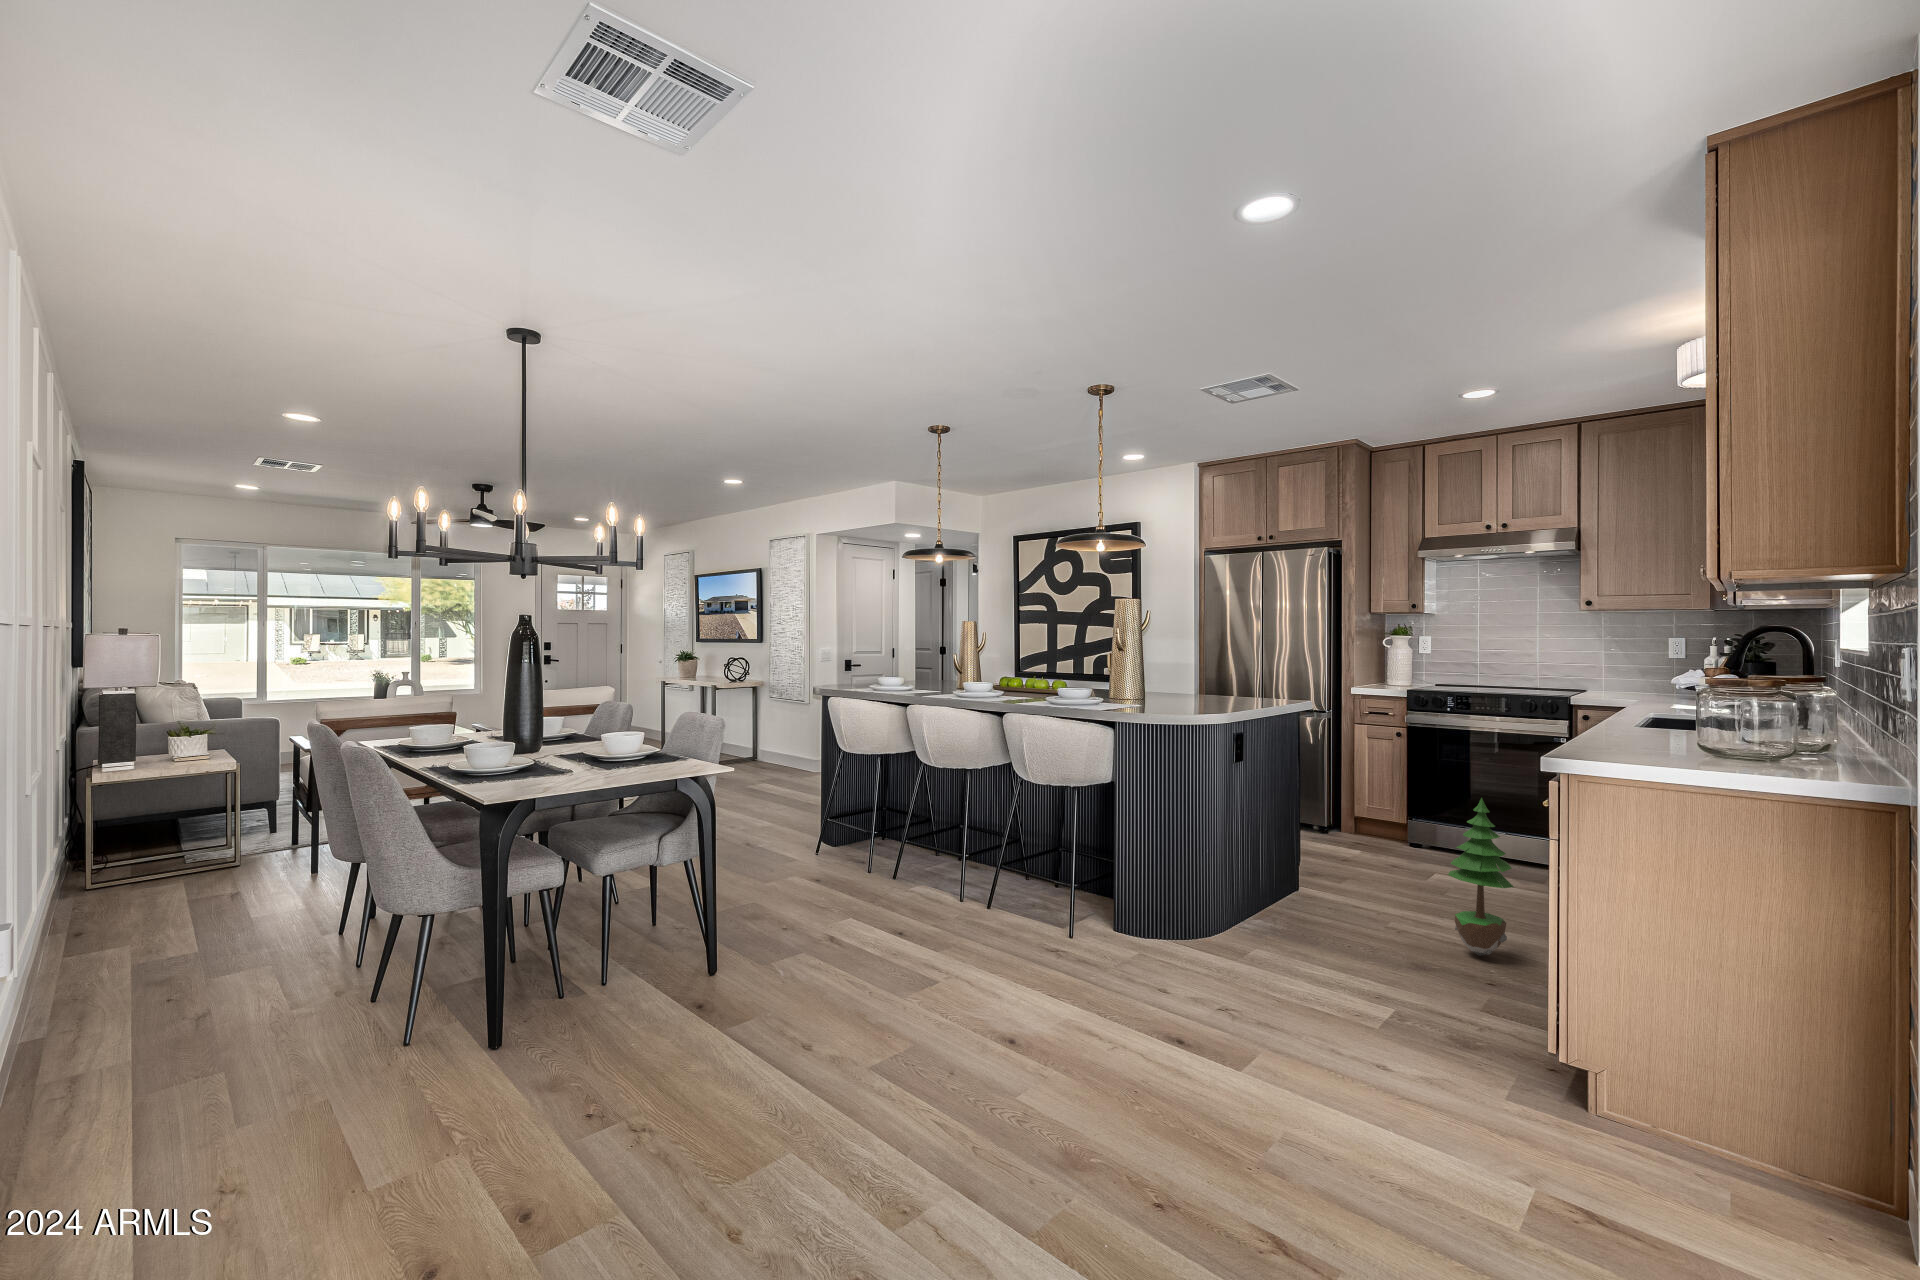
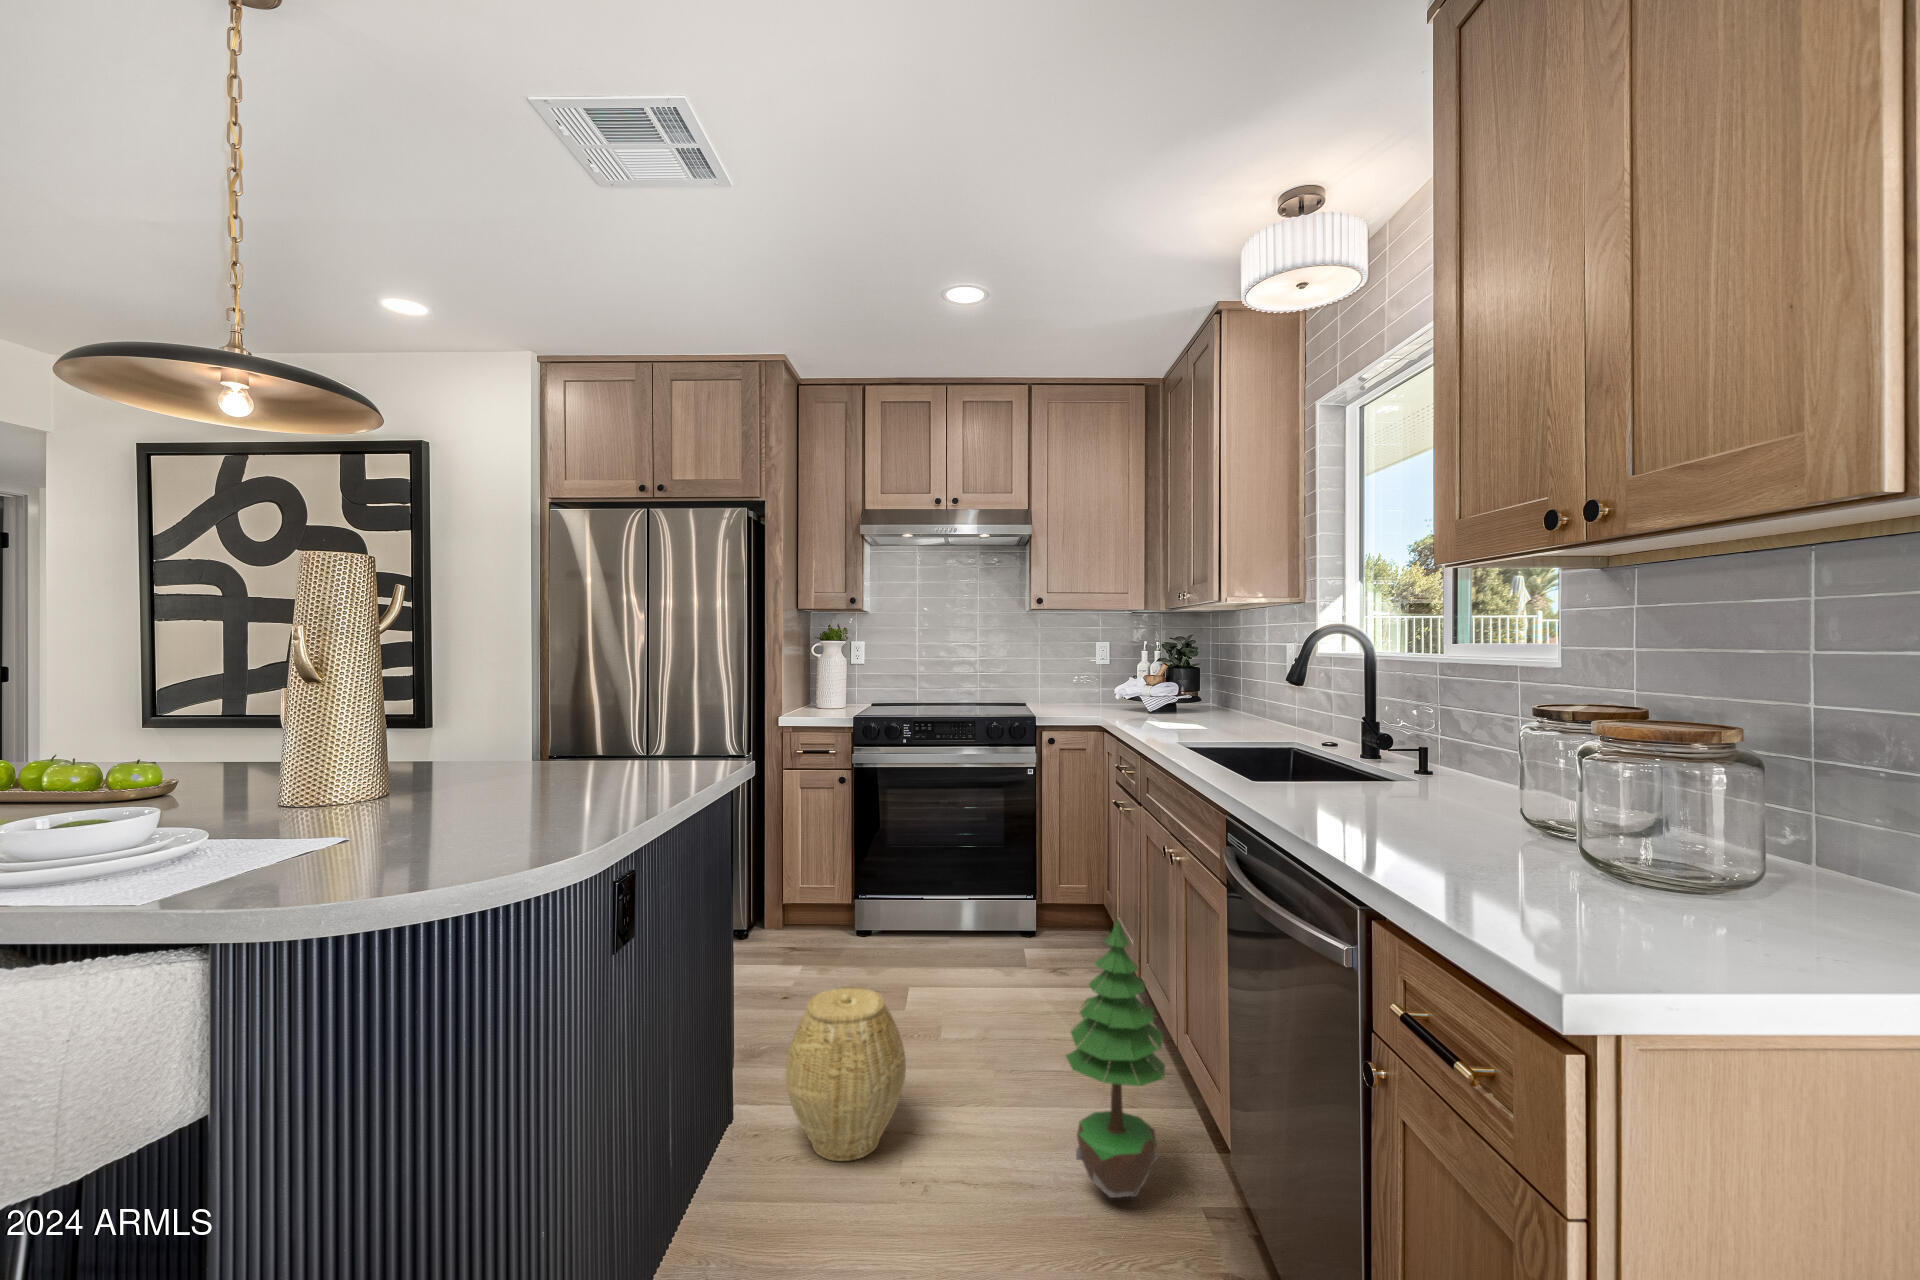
woven basket: none [1302,828,1372,913] -> present [786,988,906,1161]

